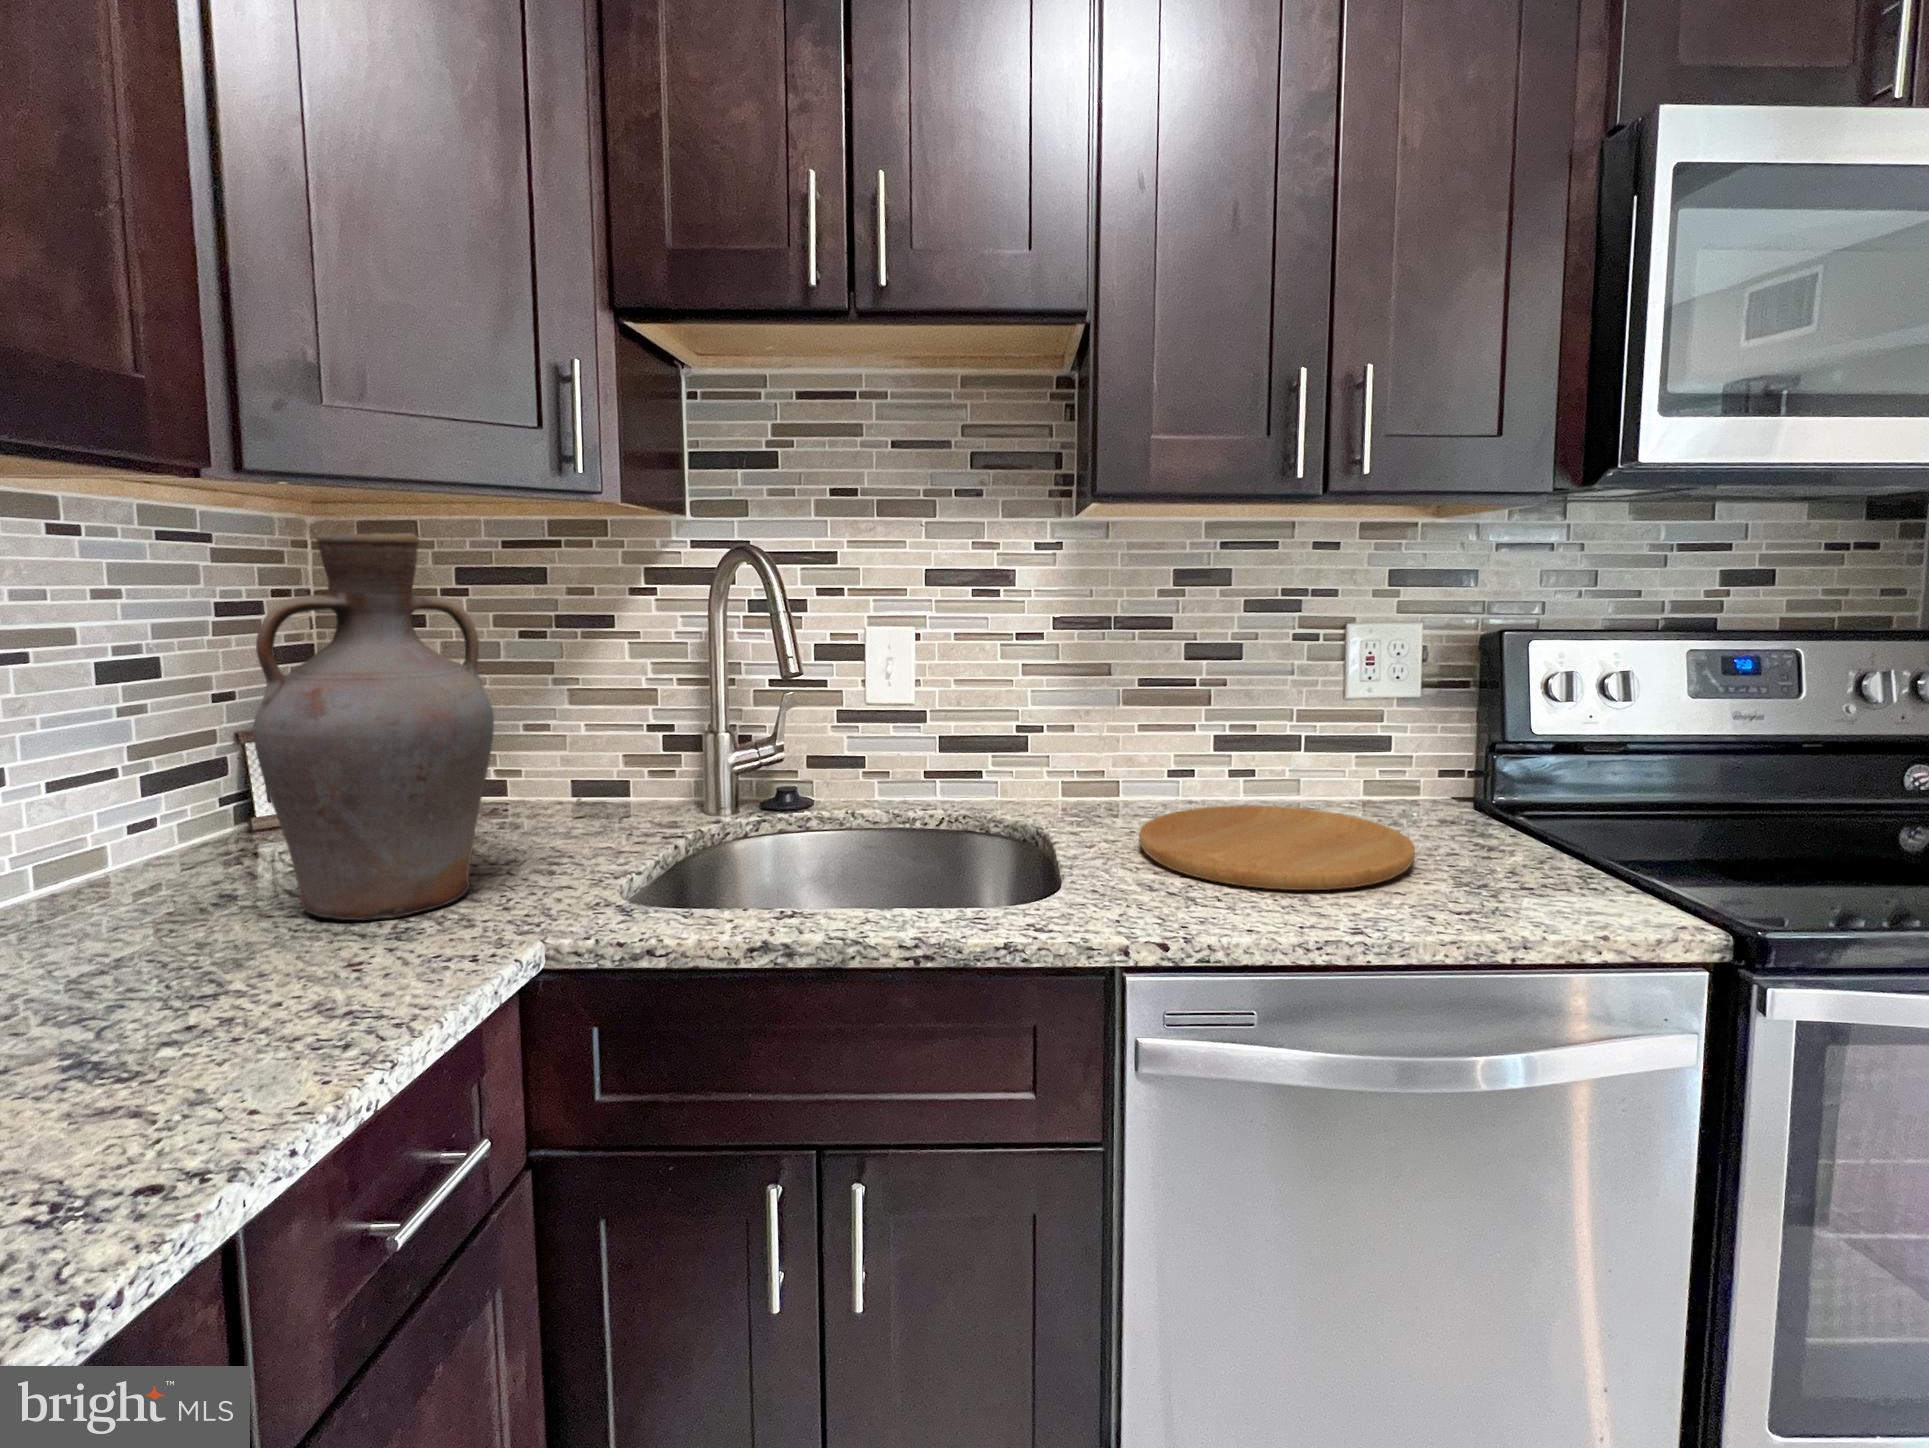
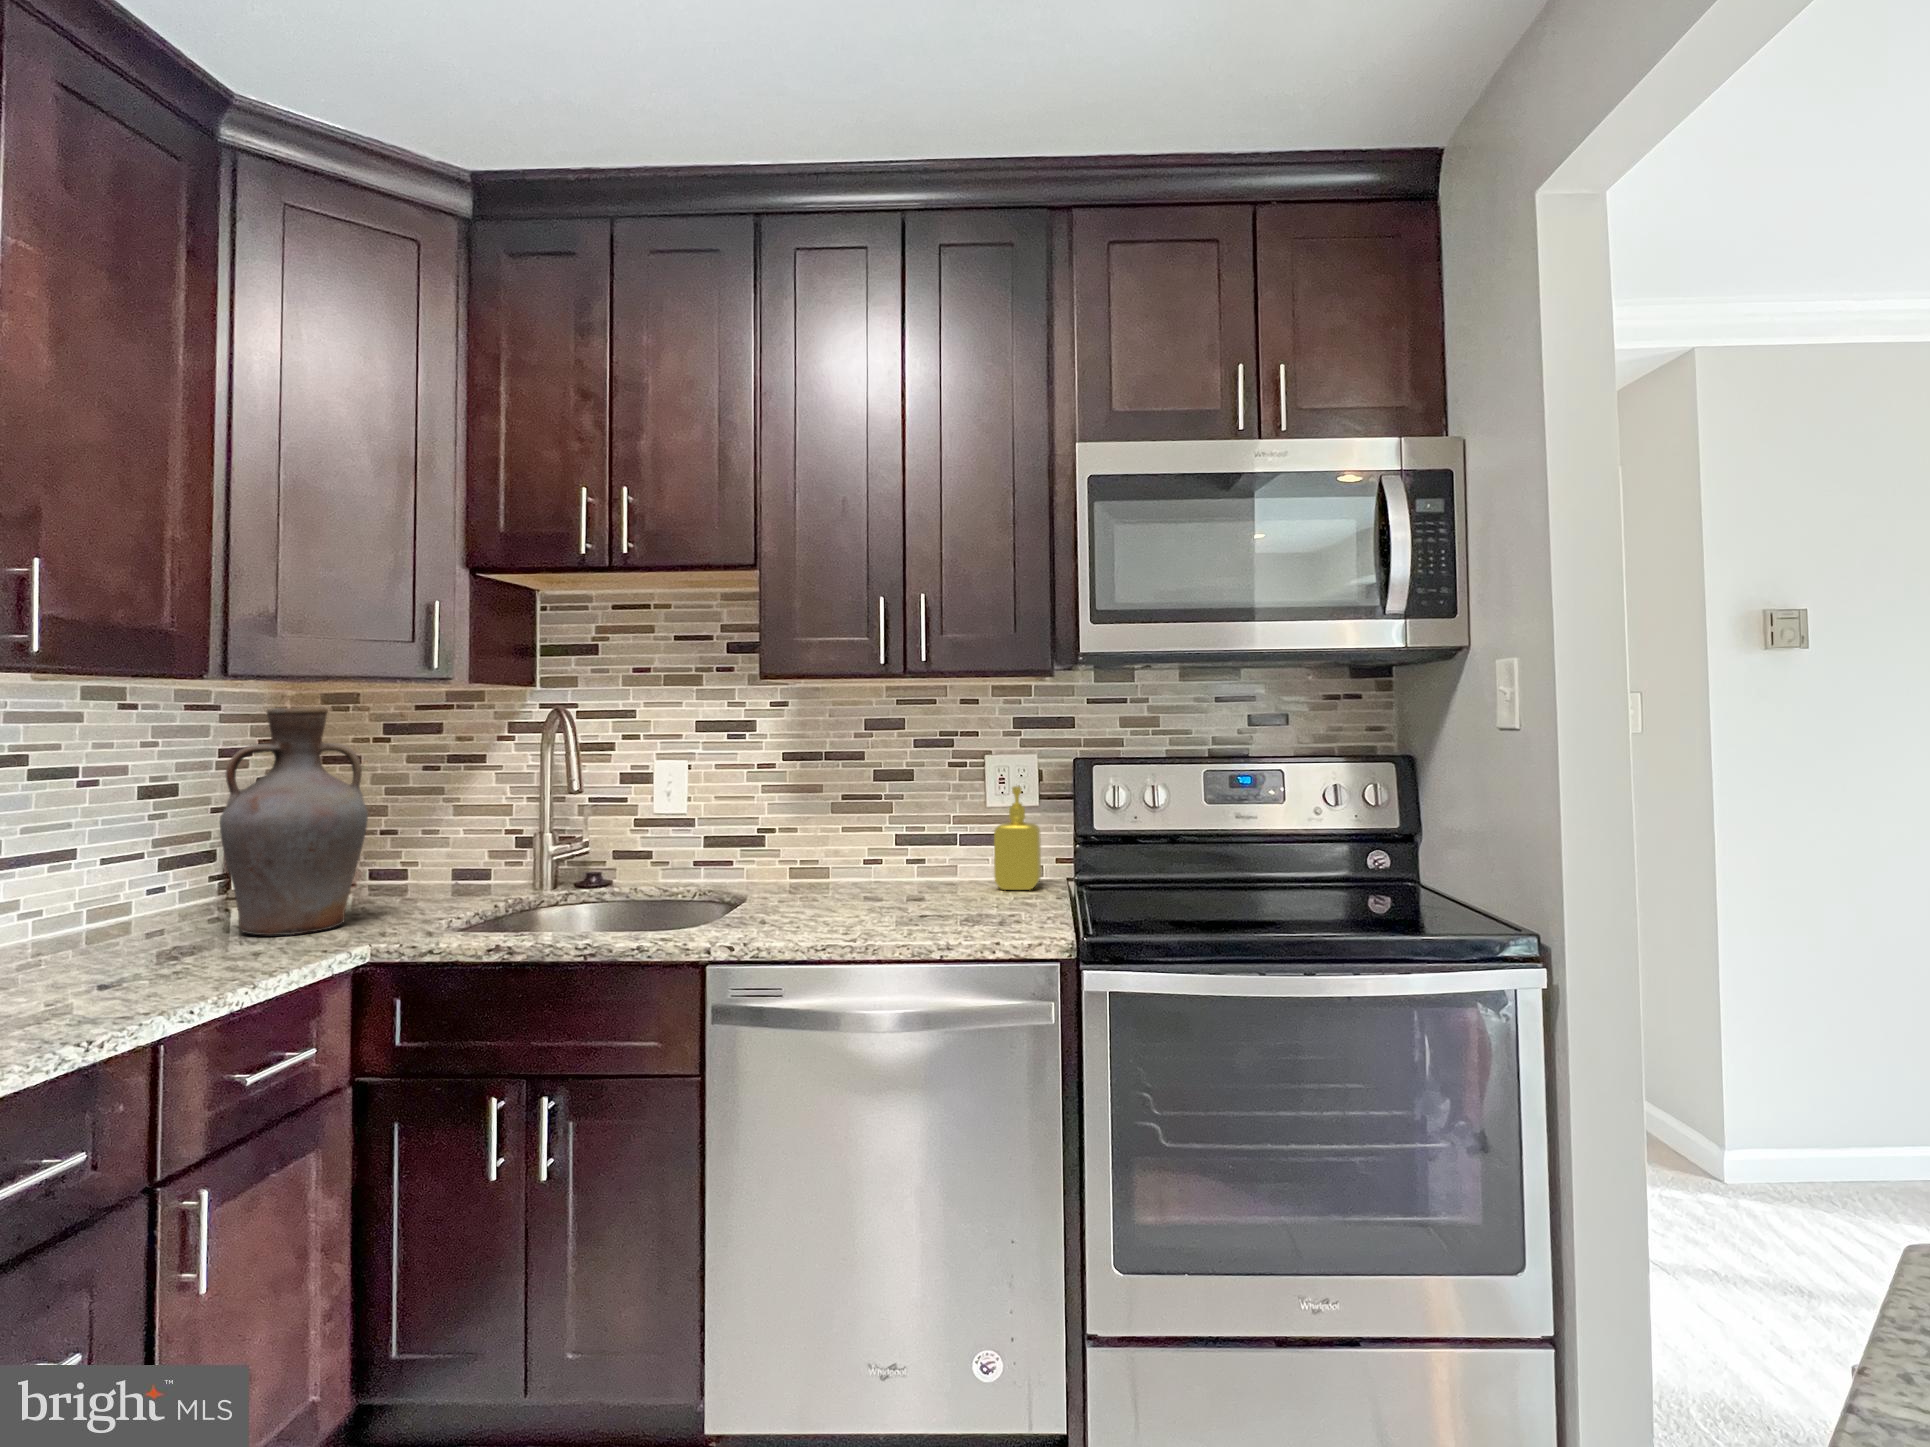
soap dispenser: none [1367,672,1442,818] -> present [994,786,1041,890]
cutting board: present [1139,805,1415,890] -> none [788,881,969,924]

